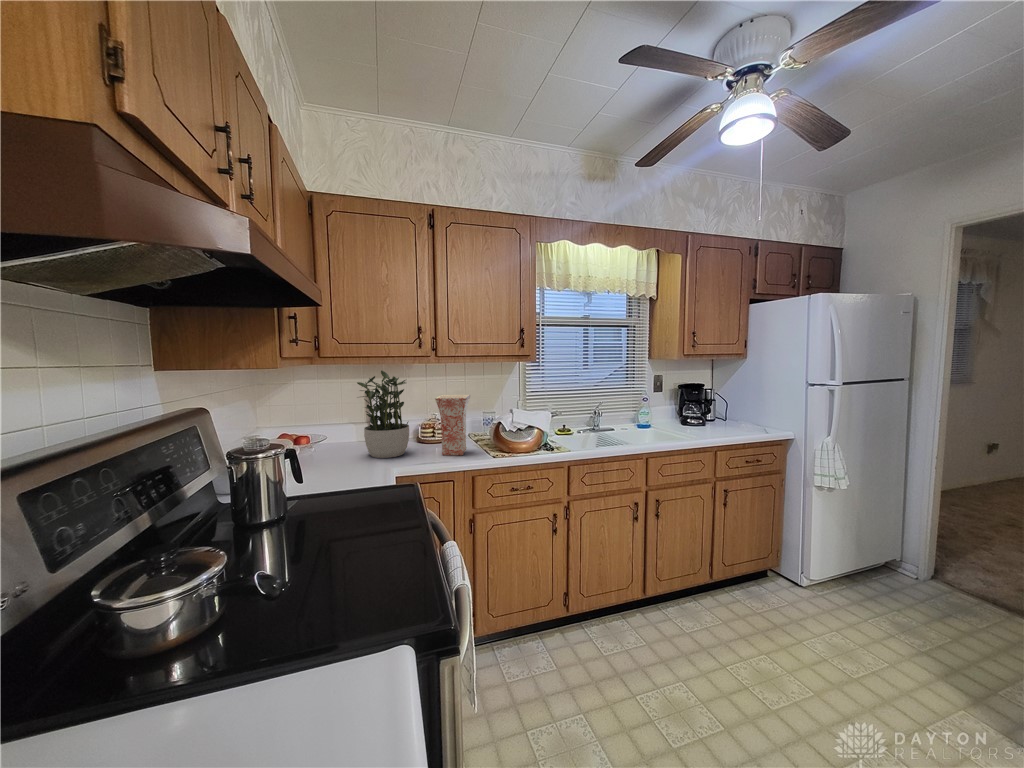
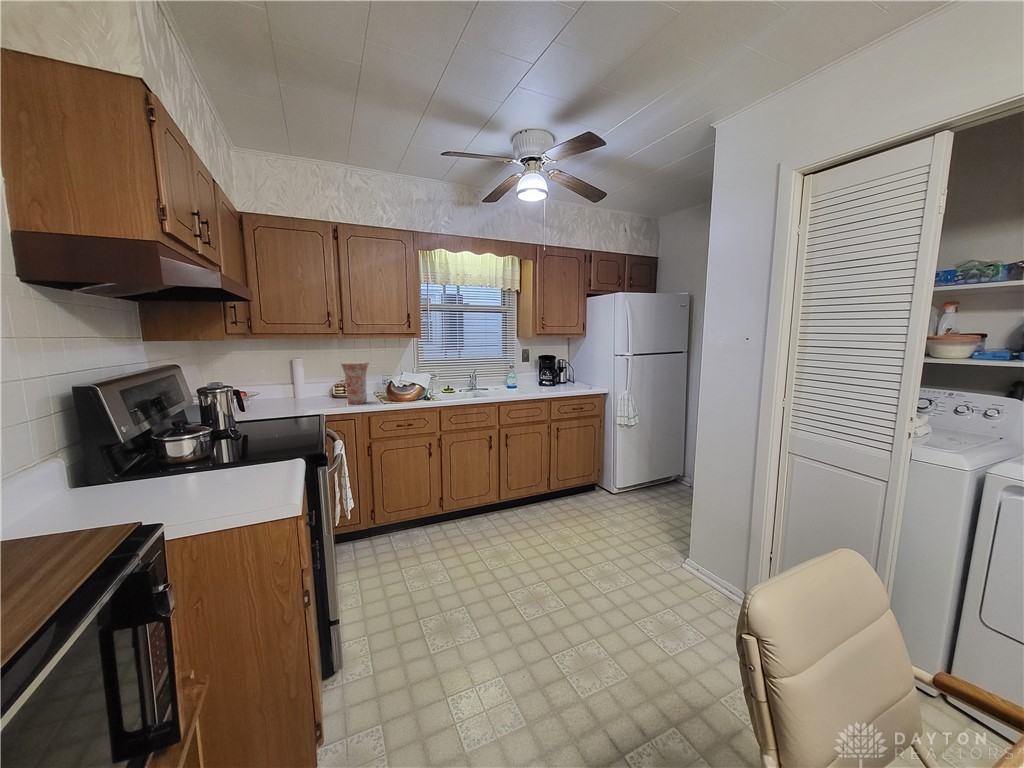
potted plant: present [357,371,409,458] -> none [281,344,323,406]

